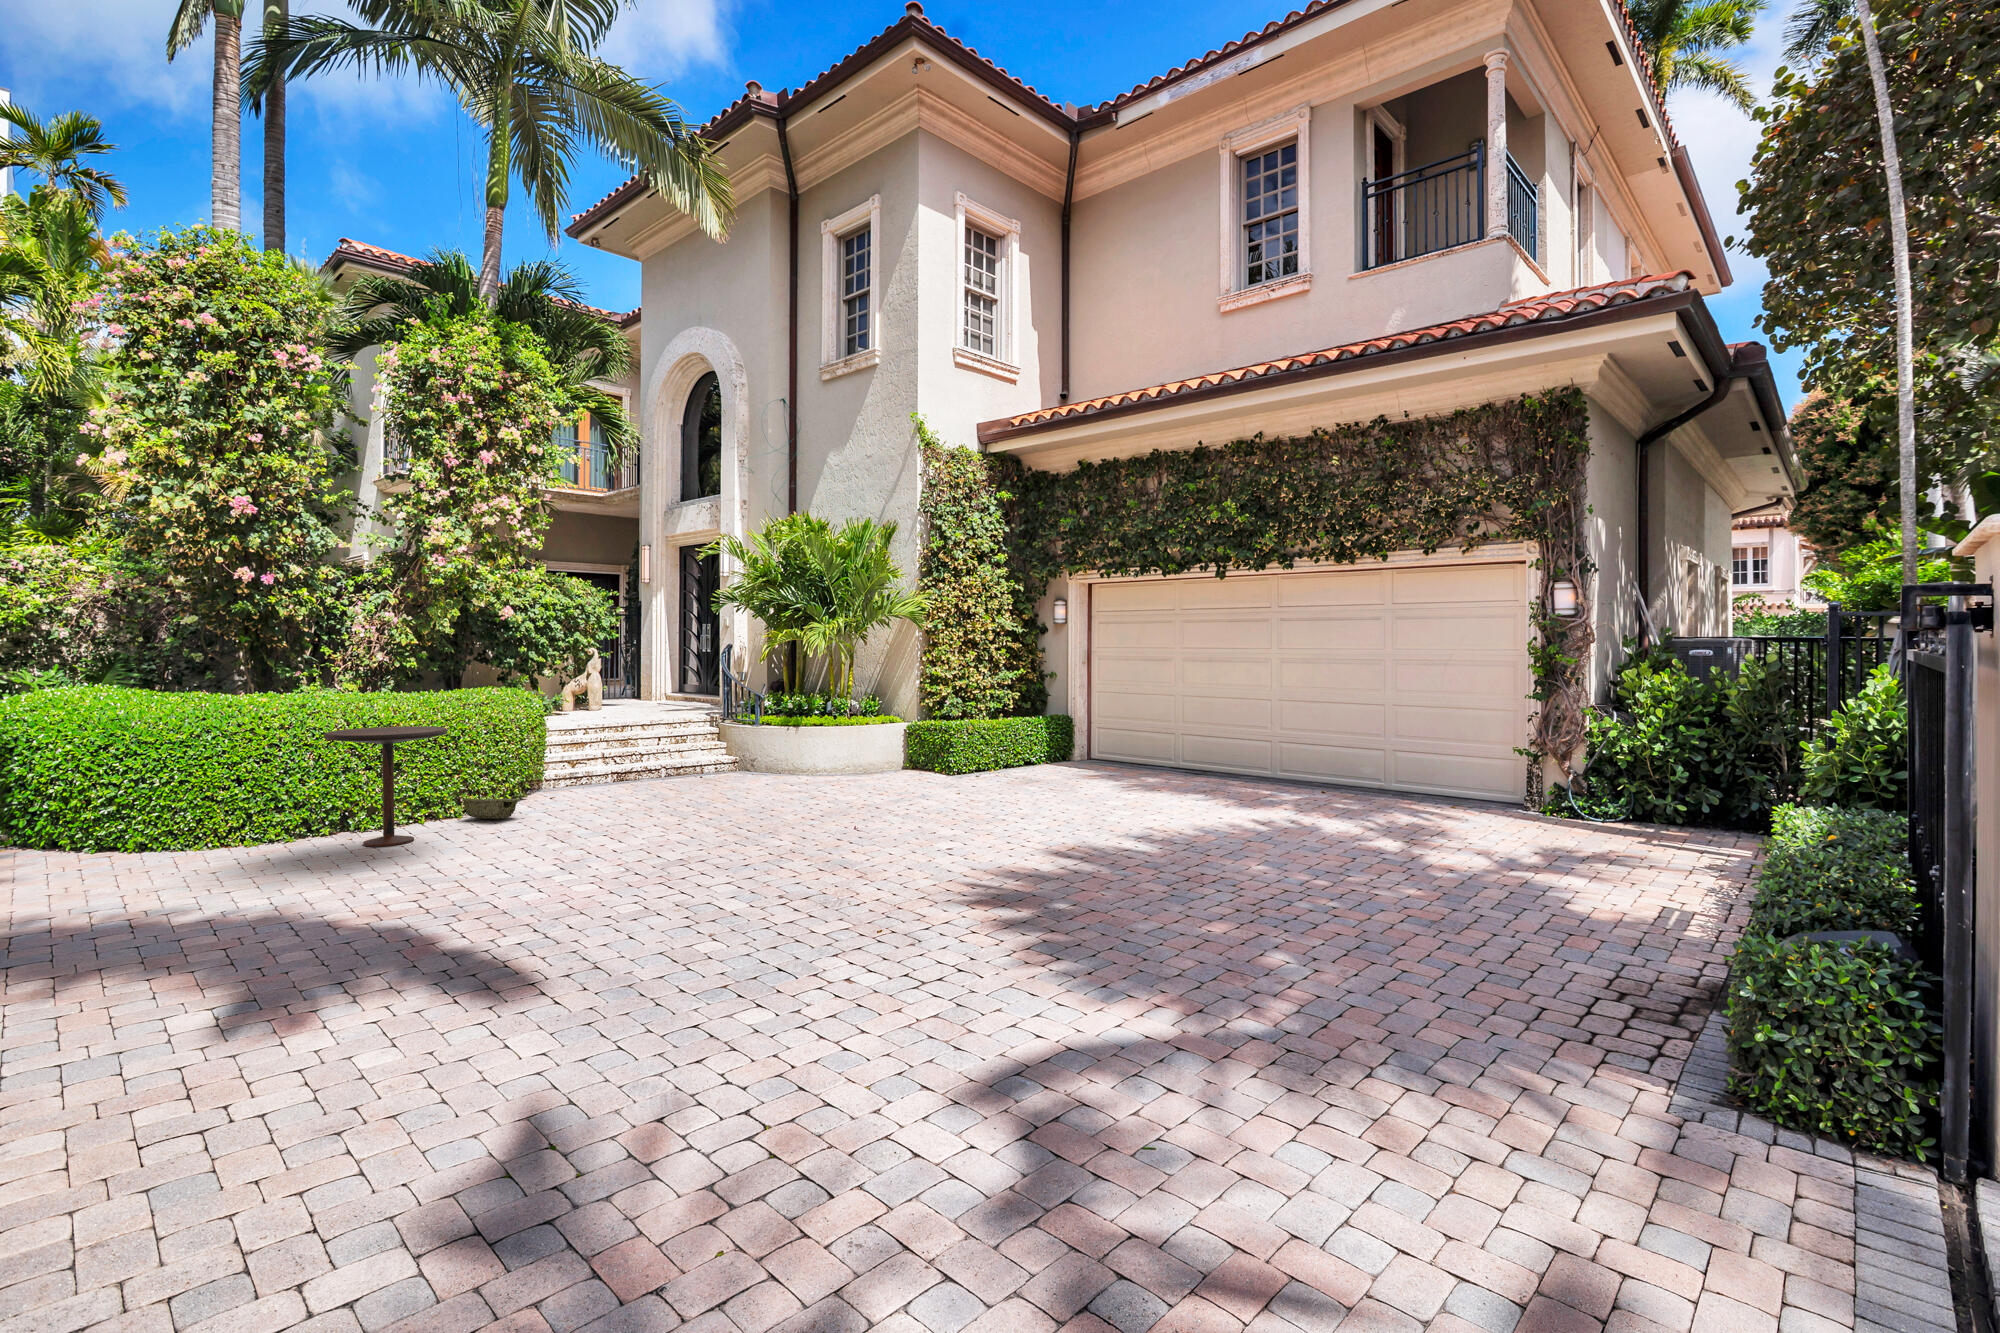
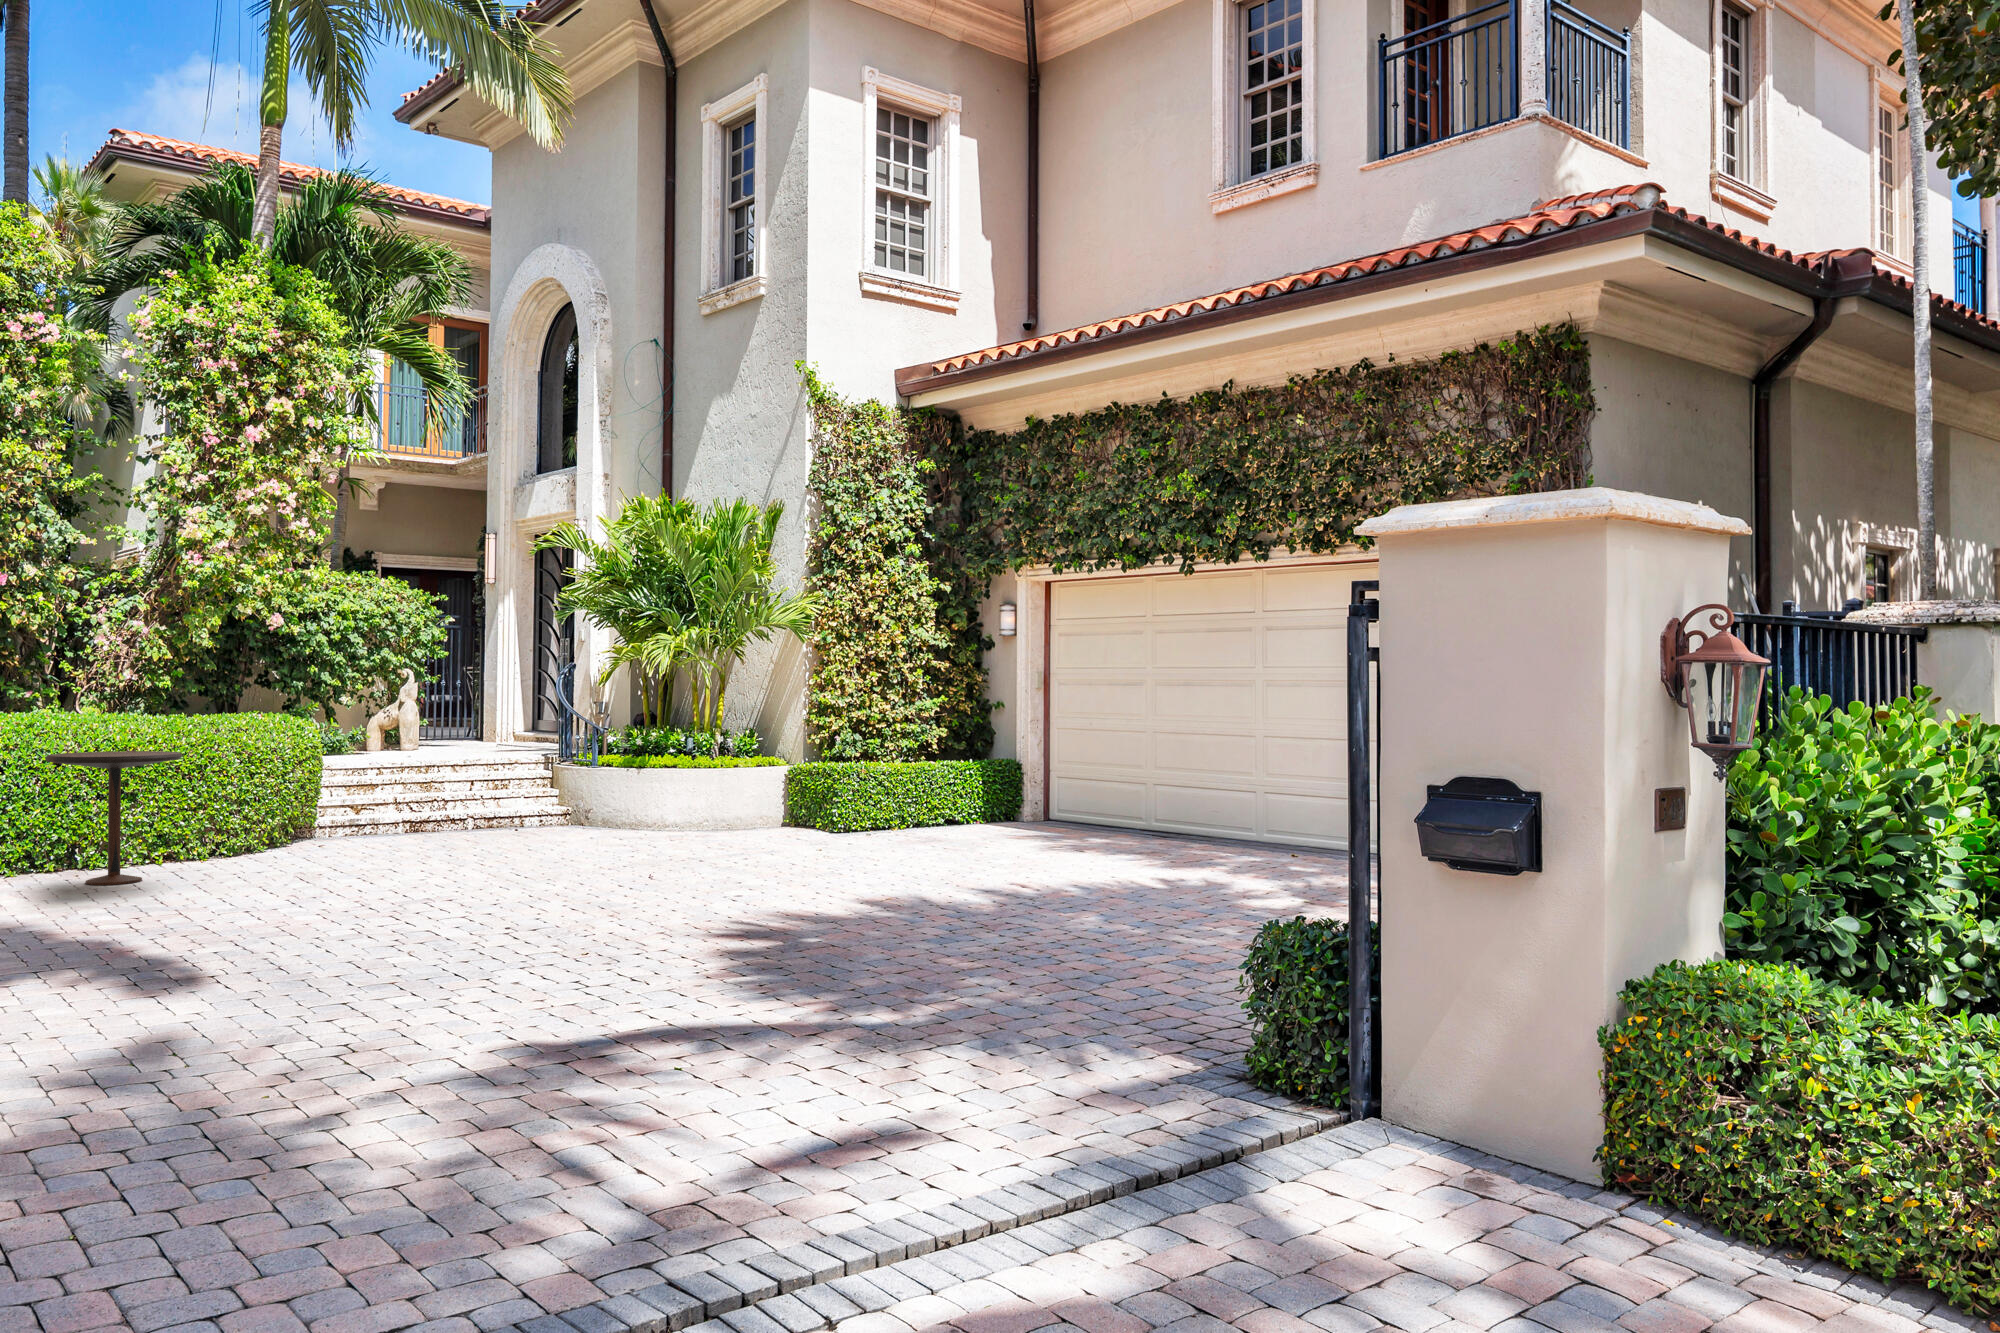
woven basket: present [463,798,518,819] -> none [205,840,268,865]

